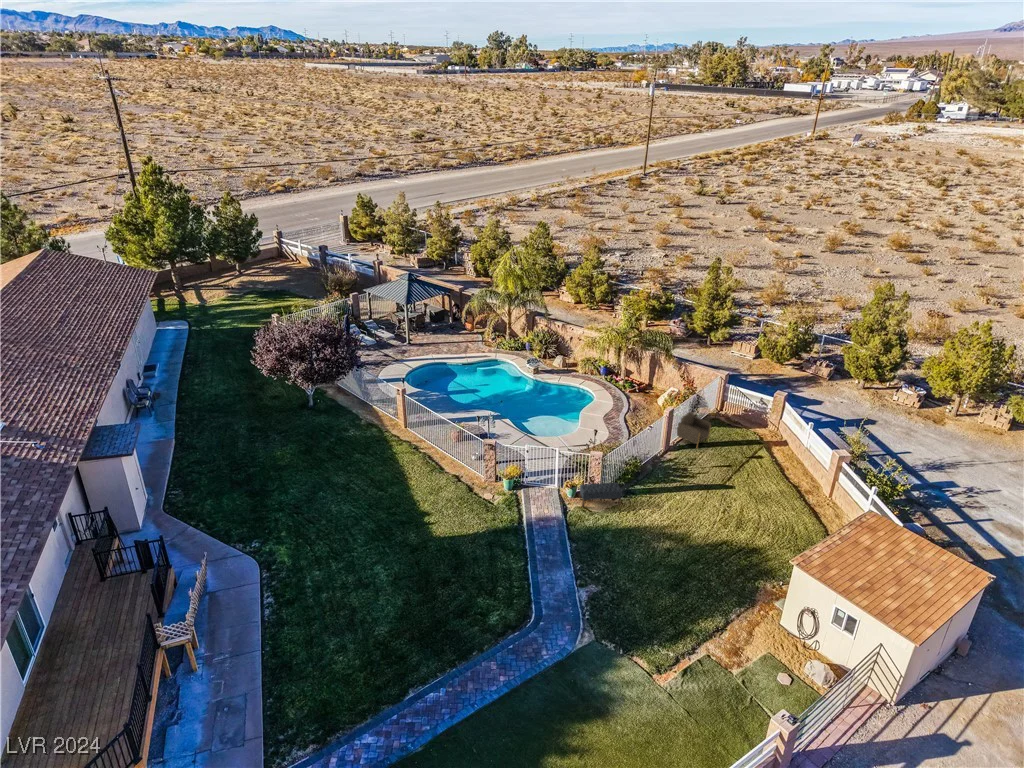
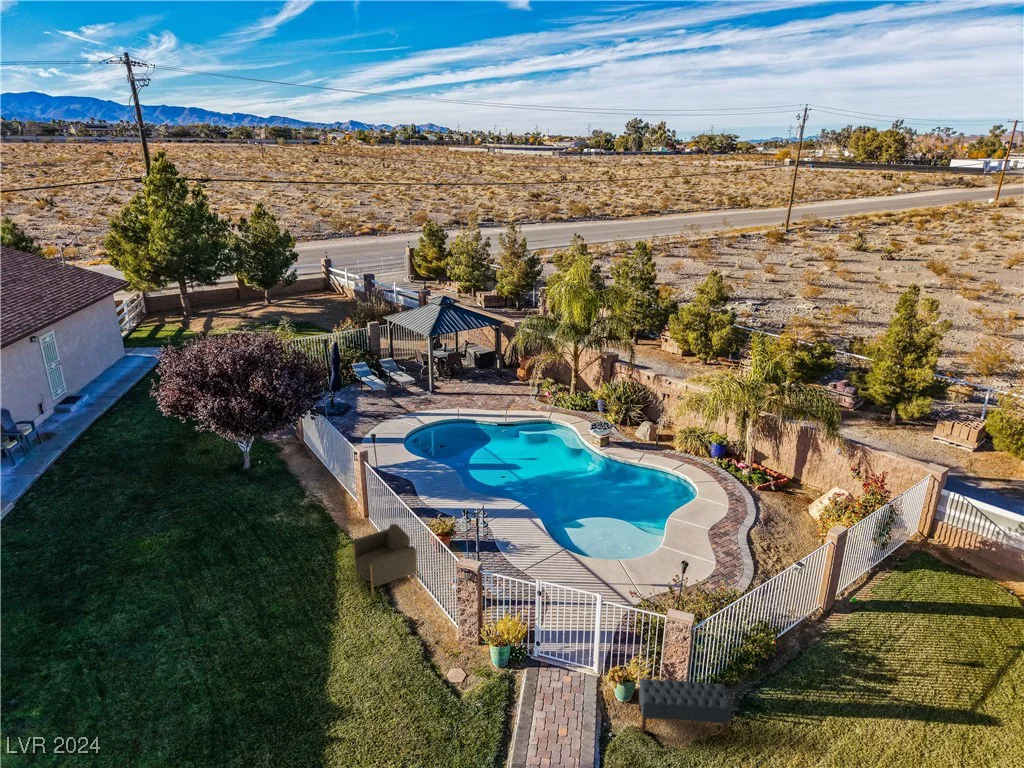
armchair: present [676,412,711,445] -> present [353,524,418,596]

